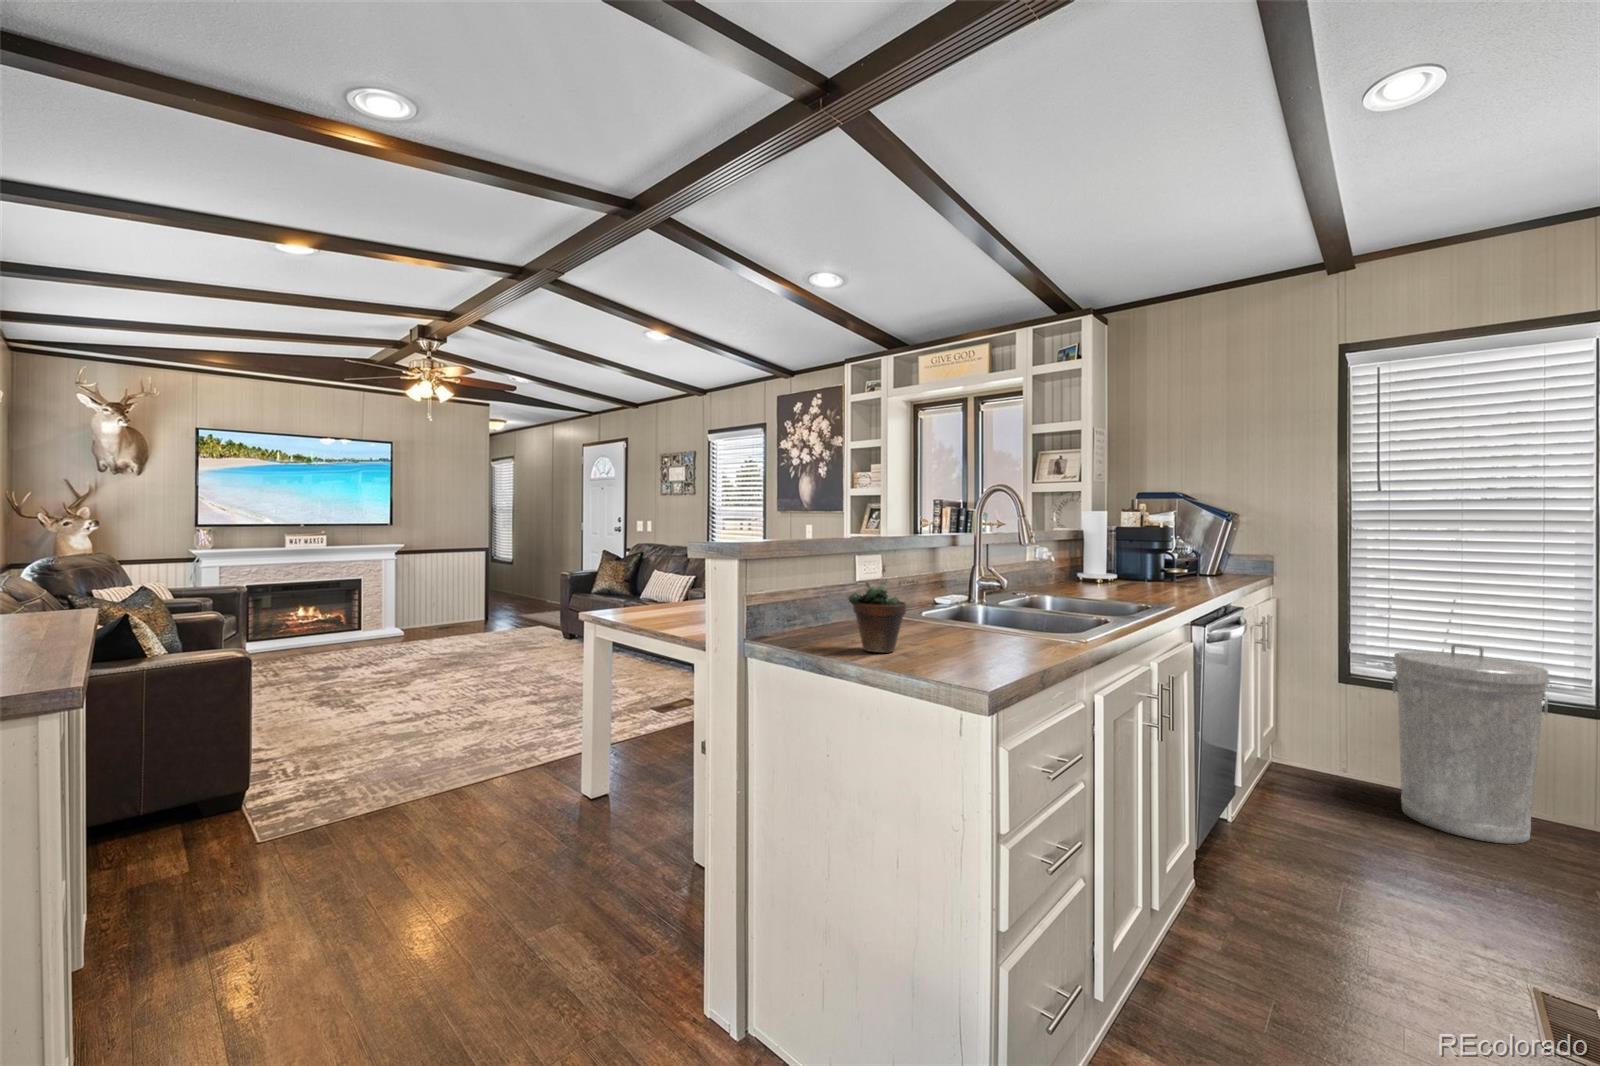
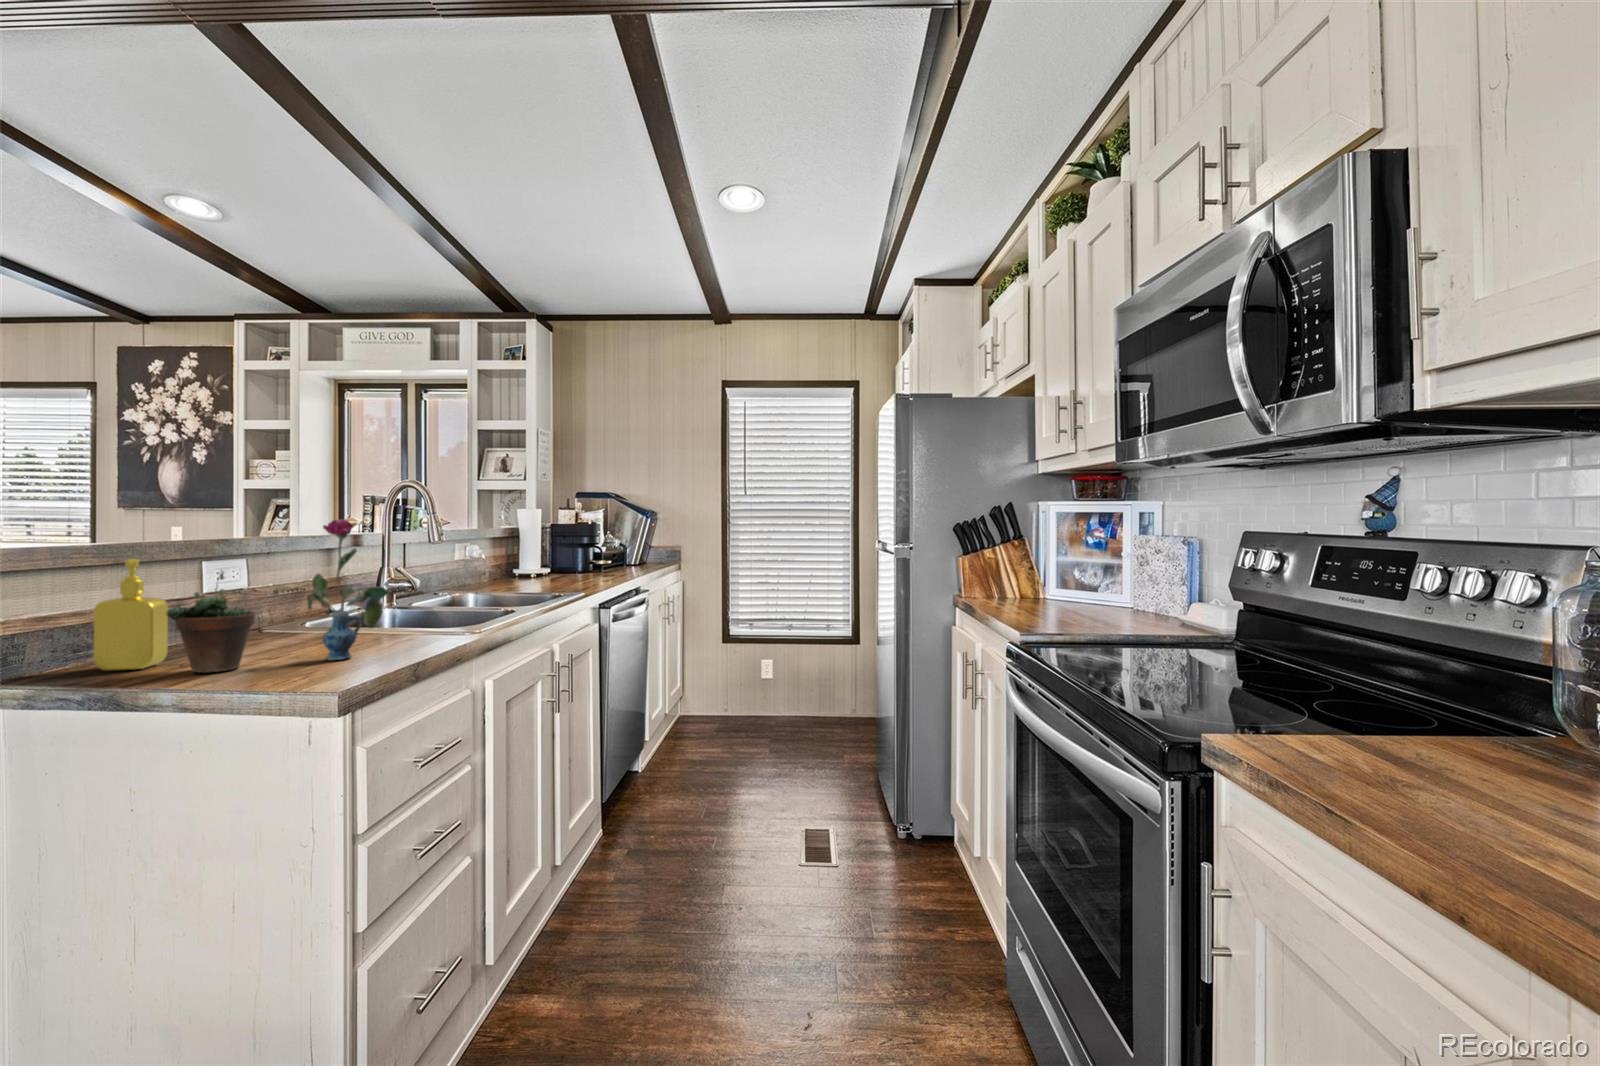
vase: none [945,519,1018,654] -> present [307,519,389,660]
soap dispenser: none [800,552,843,642] -> present [94,559,168,671]
trash can: present [1393,644,1549,844] -> none [755,608,834,745]

